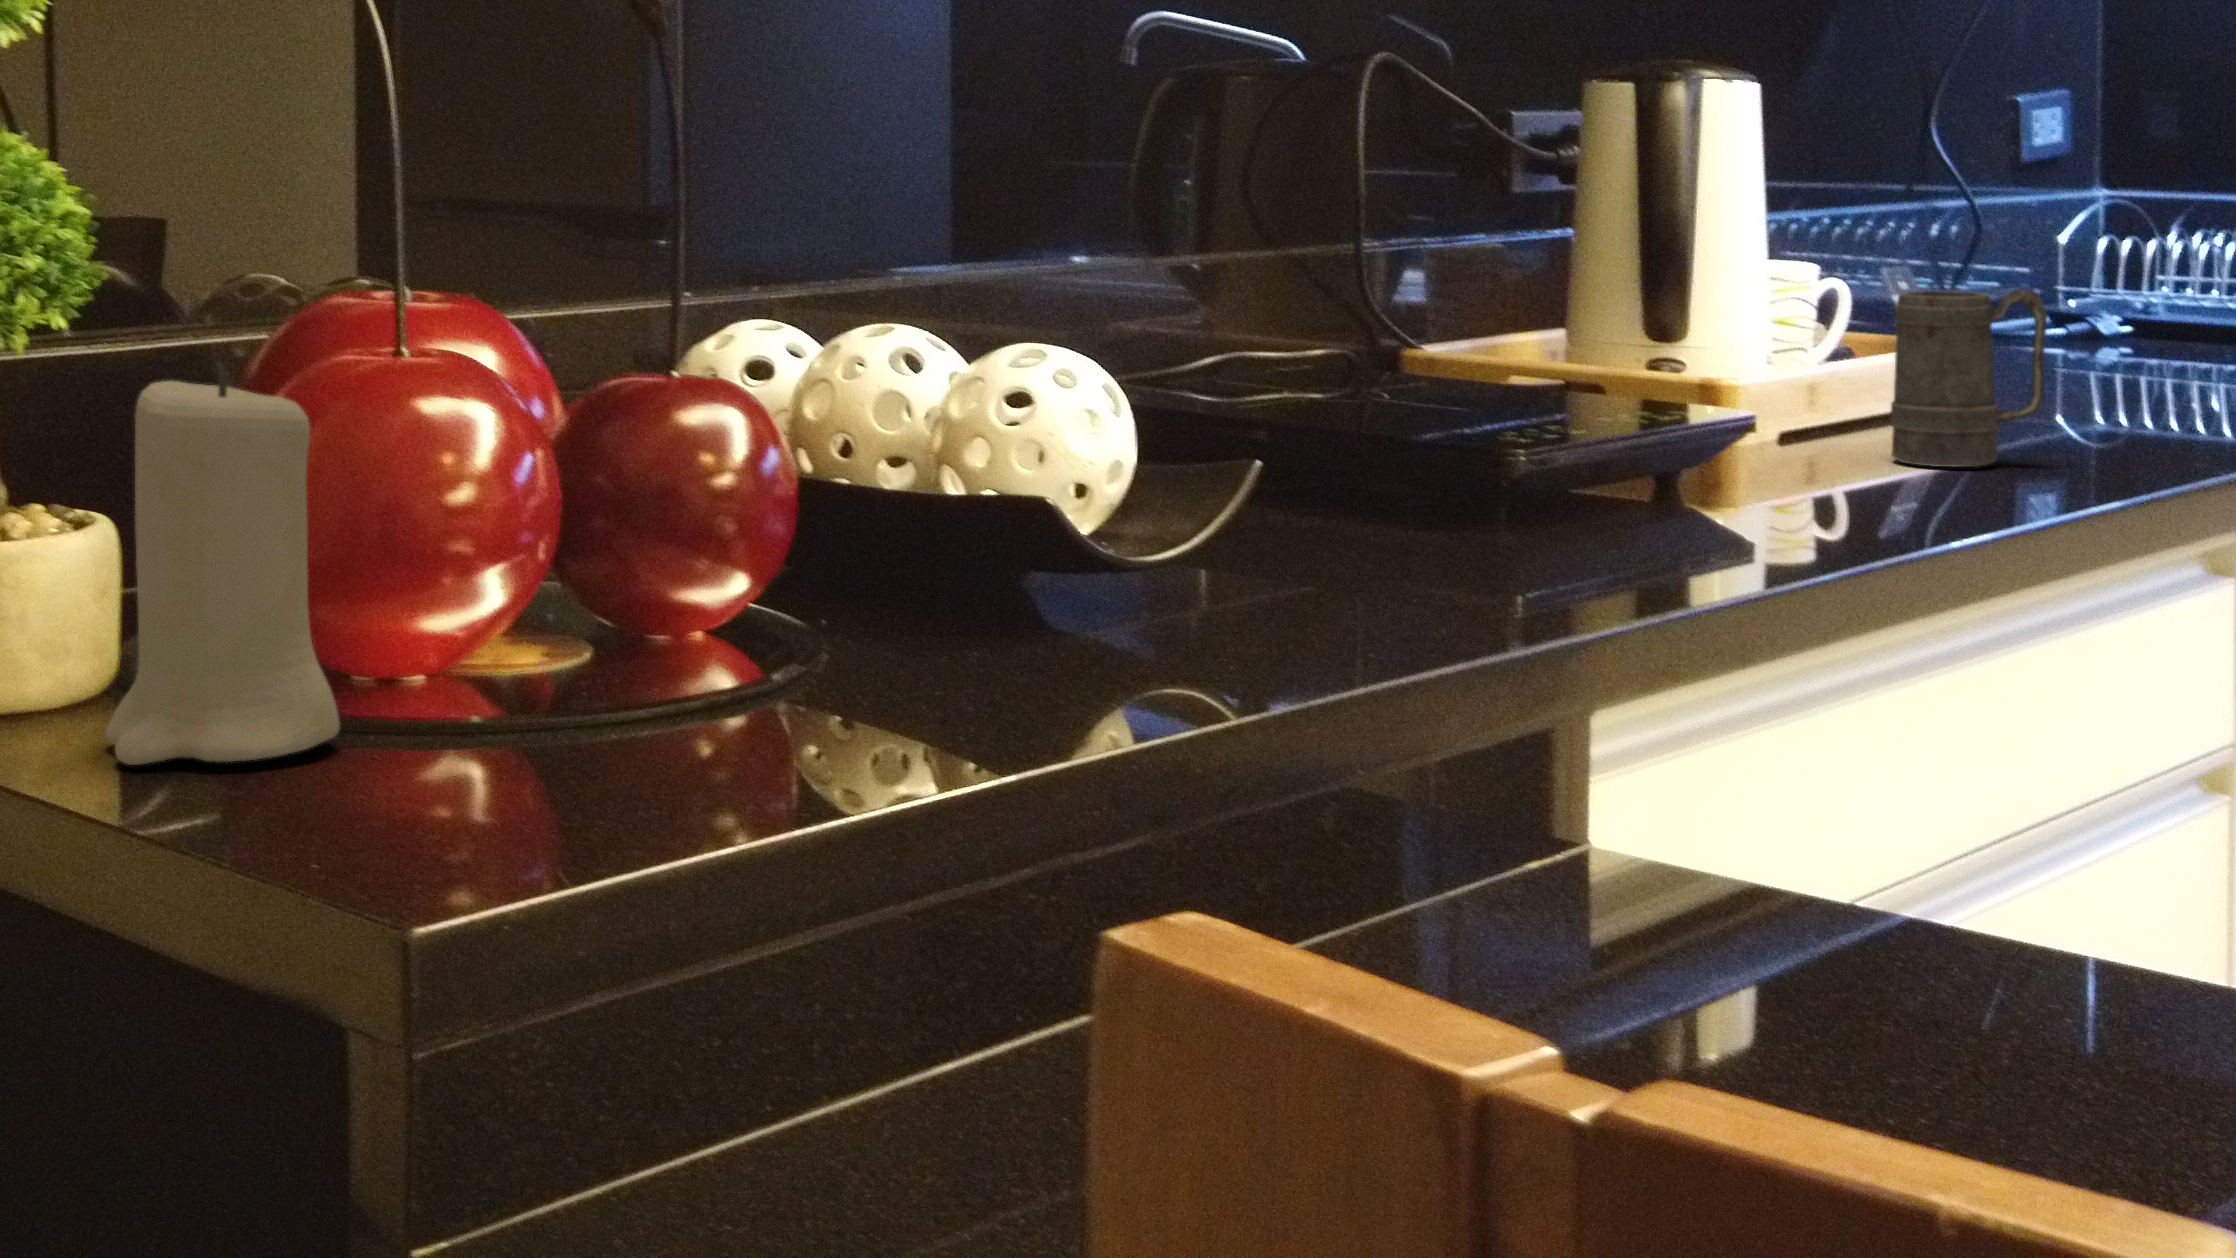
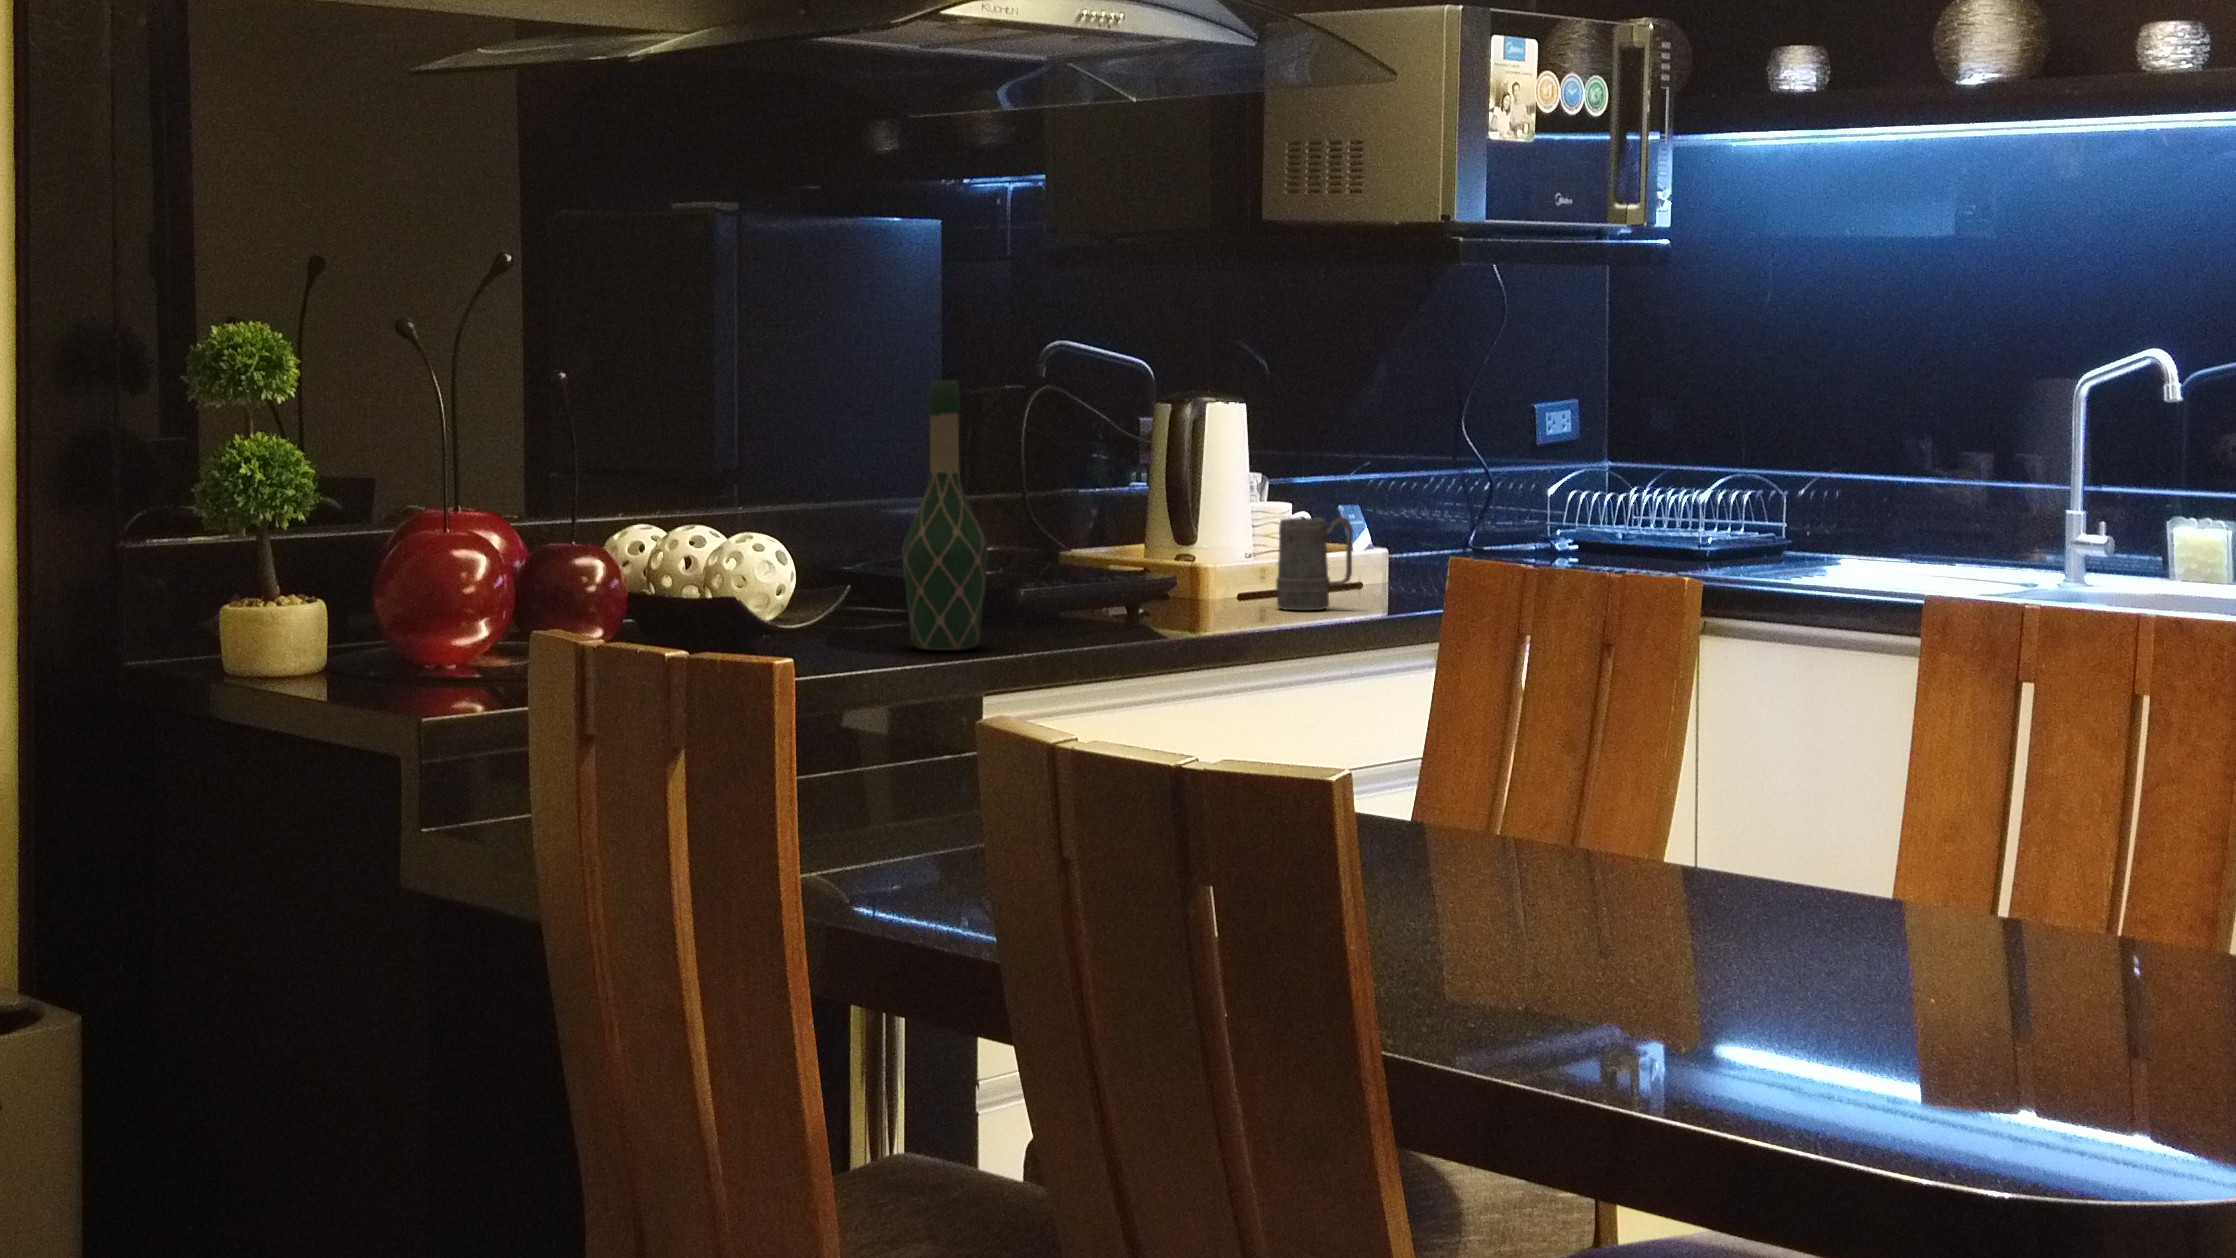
wine bottle: none [1340,8,1527,592] -> present [902,381,988,650]
candle: present [105,362,340,765] -> none [322,533,417,691]

